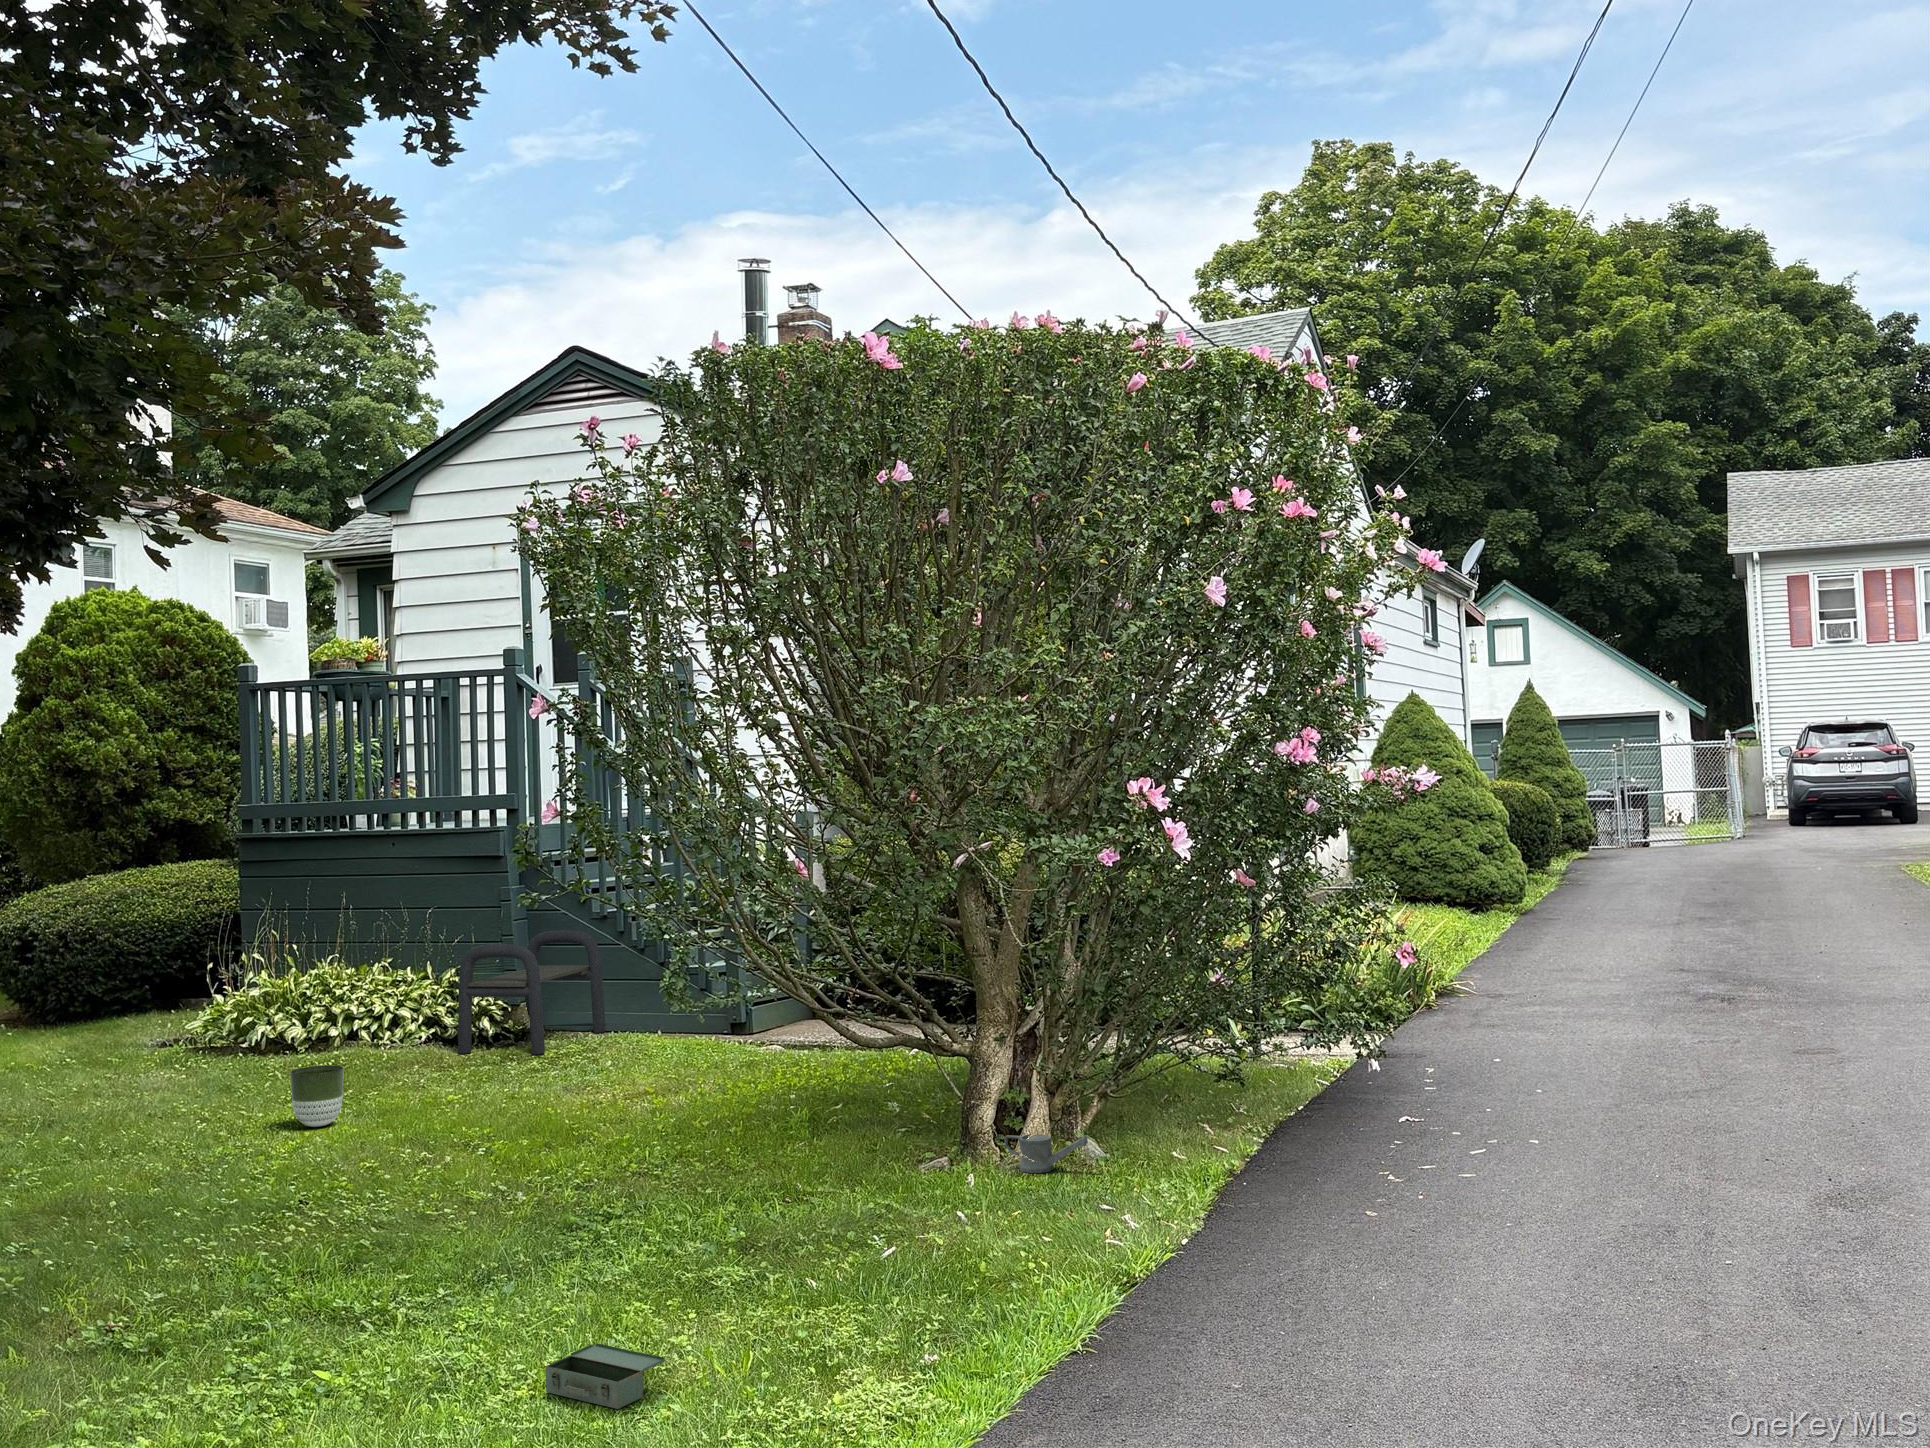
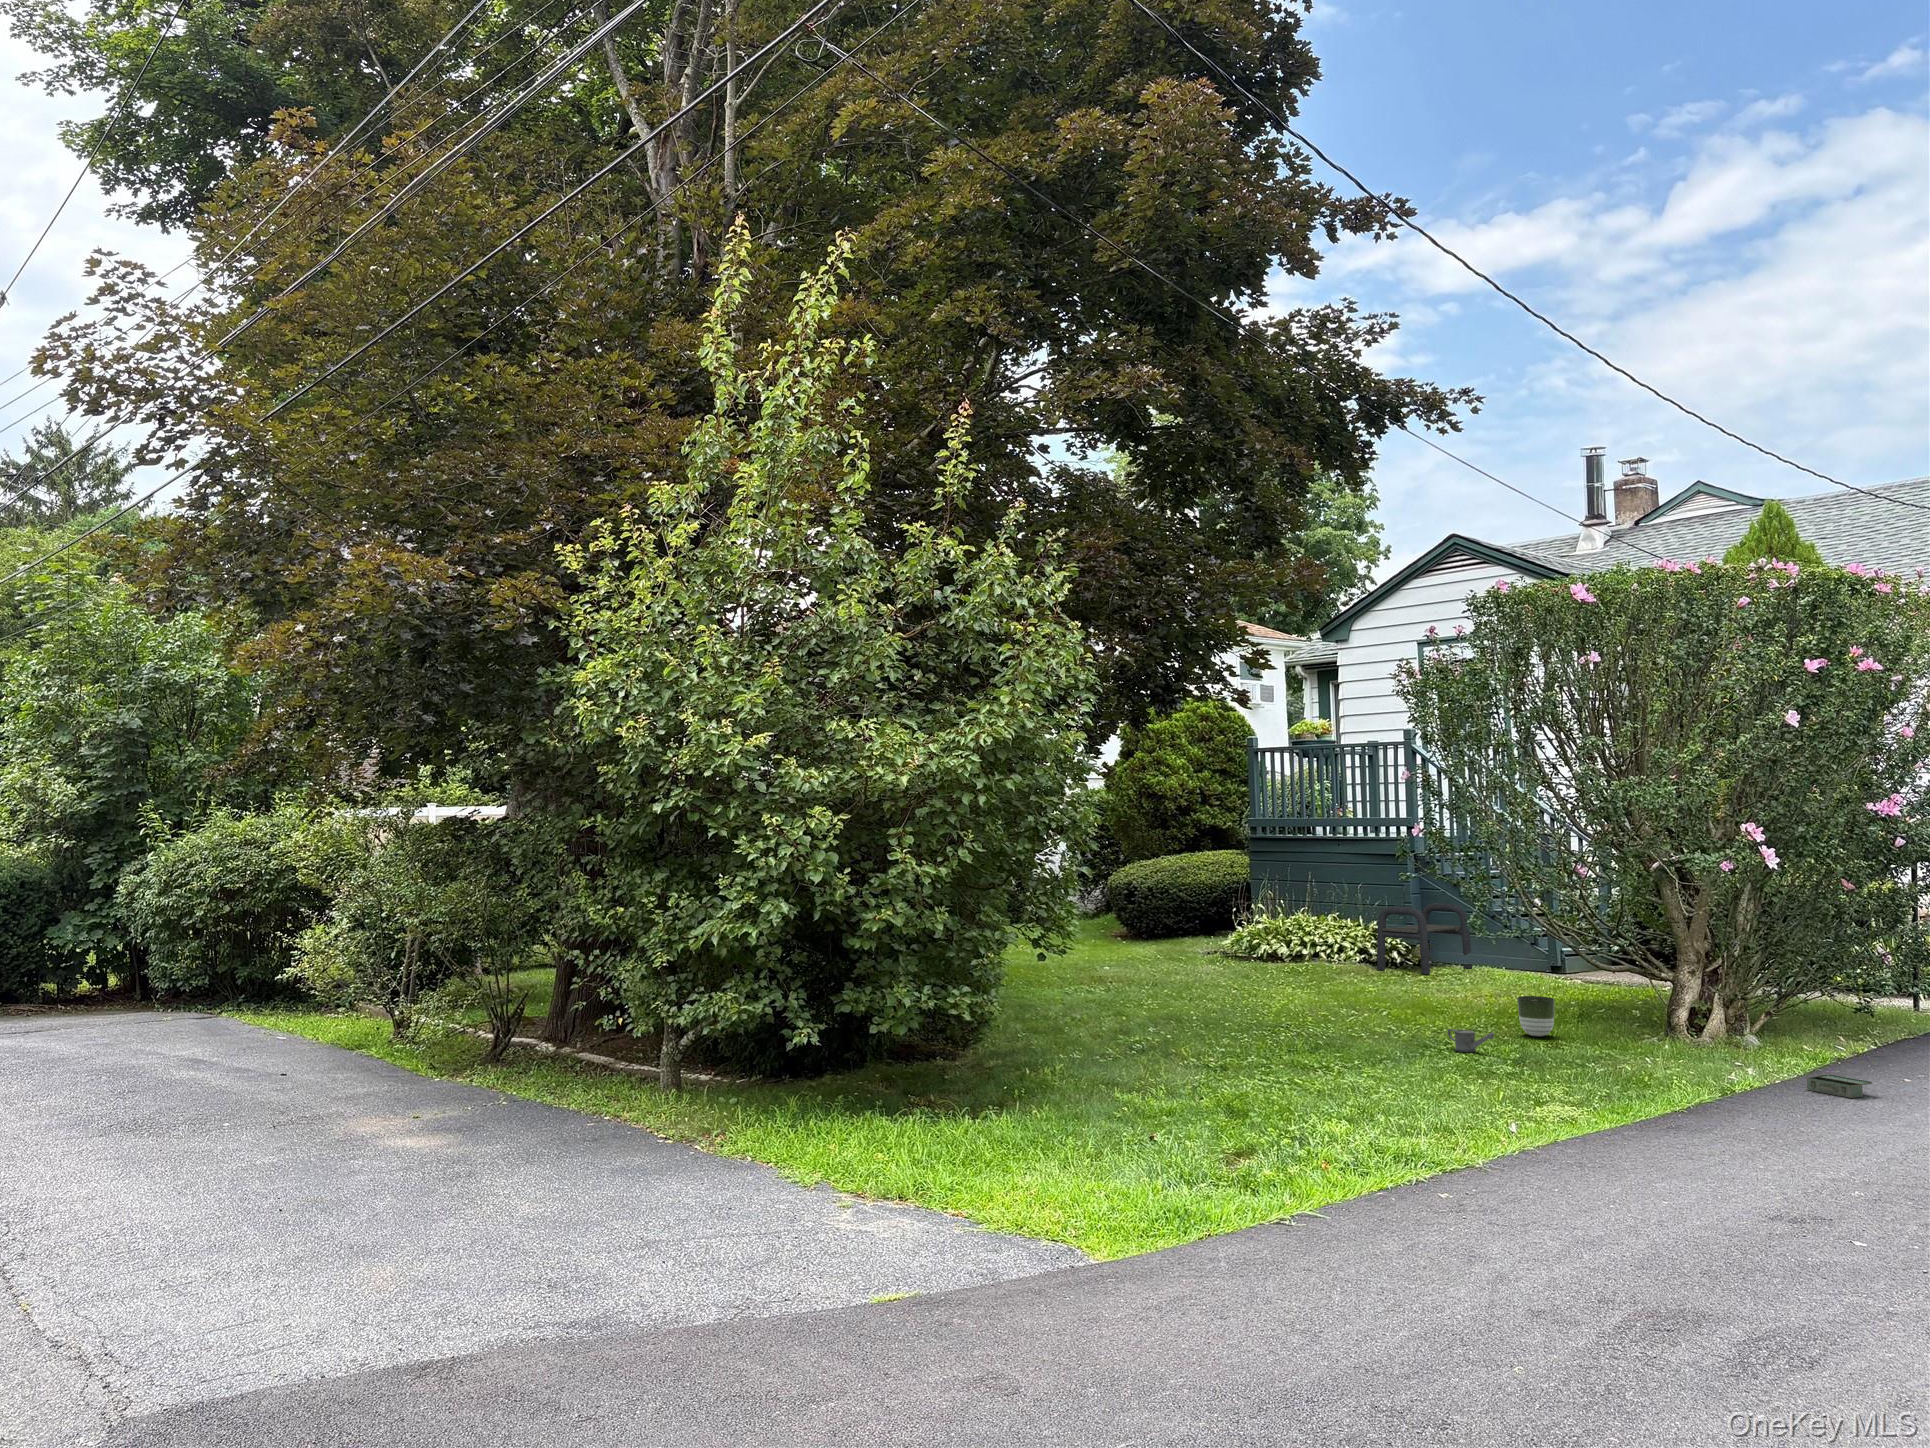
planter: present [290,1065,344,1127] -> present [1517,996,1554,1036]
watering can: present [1004,1134,1087,1173] -> present [1448,1029,1494,1052]
toolbox: present [546,1343,666,1409] -> present [1807,1075,1872,1098]

